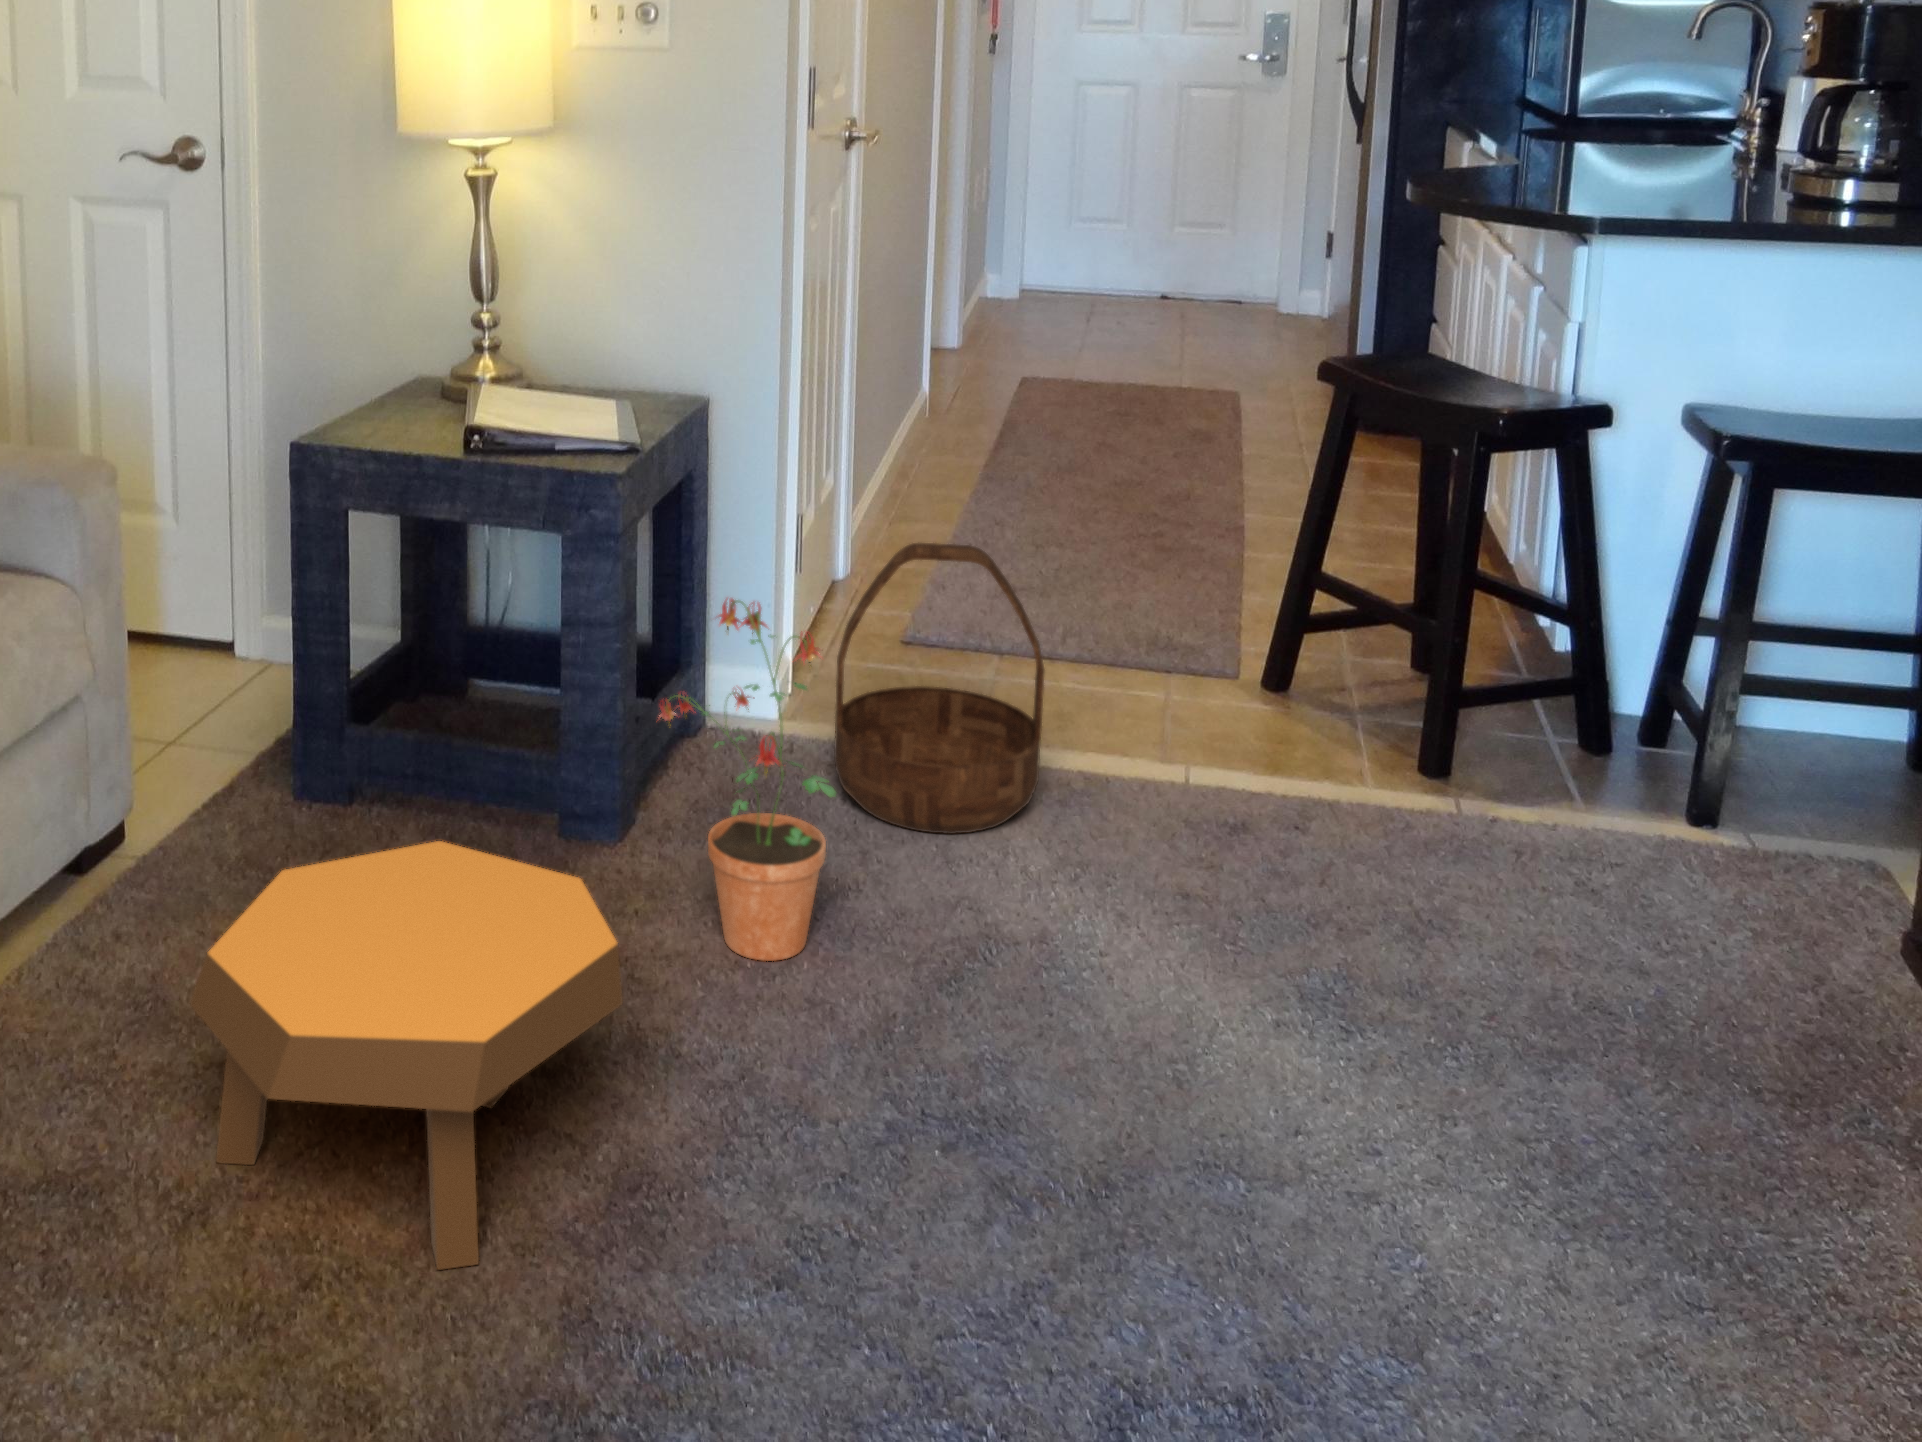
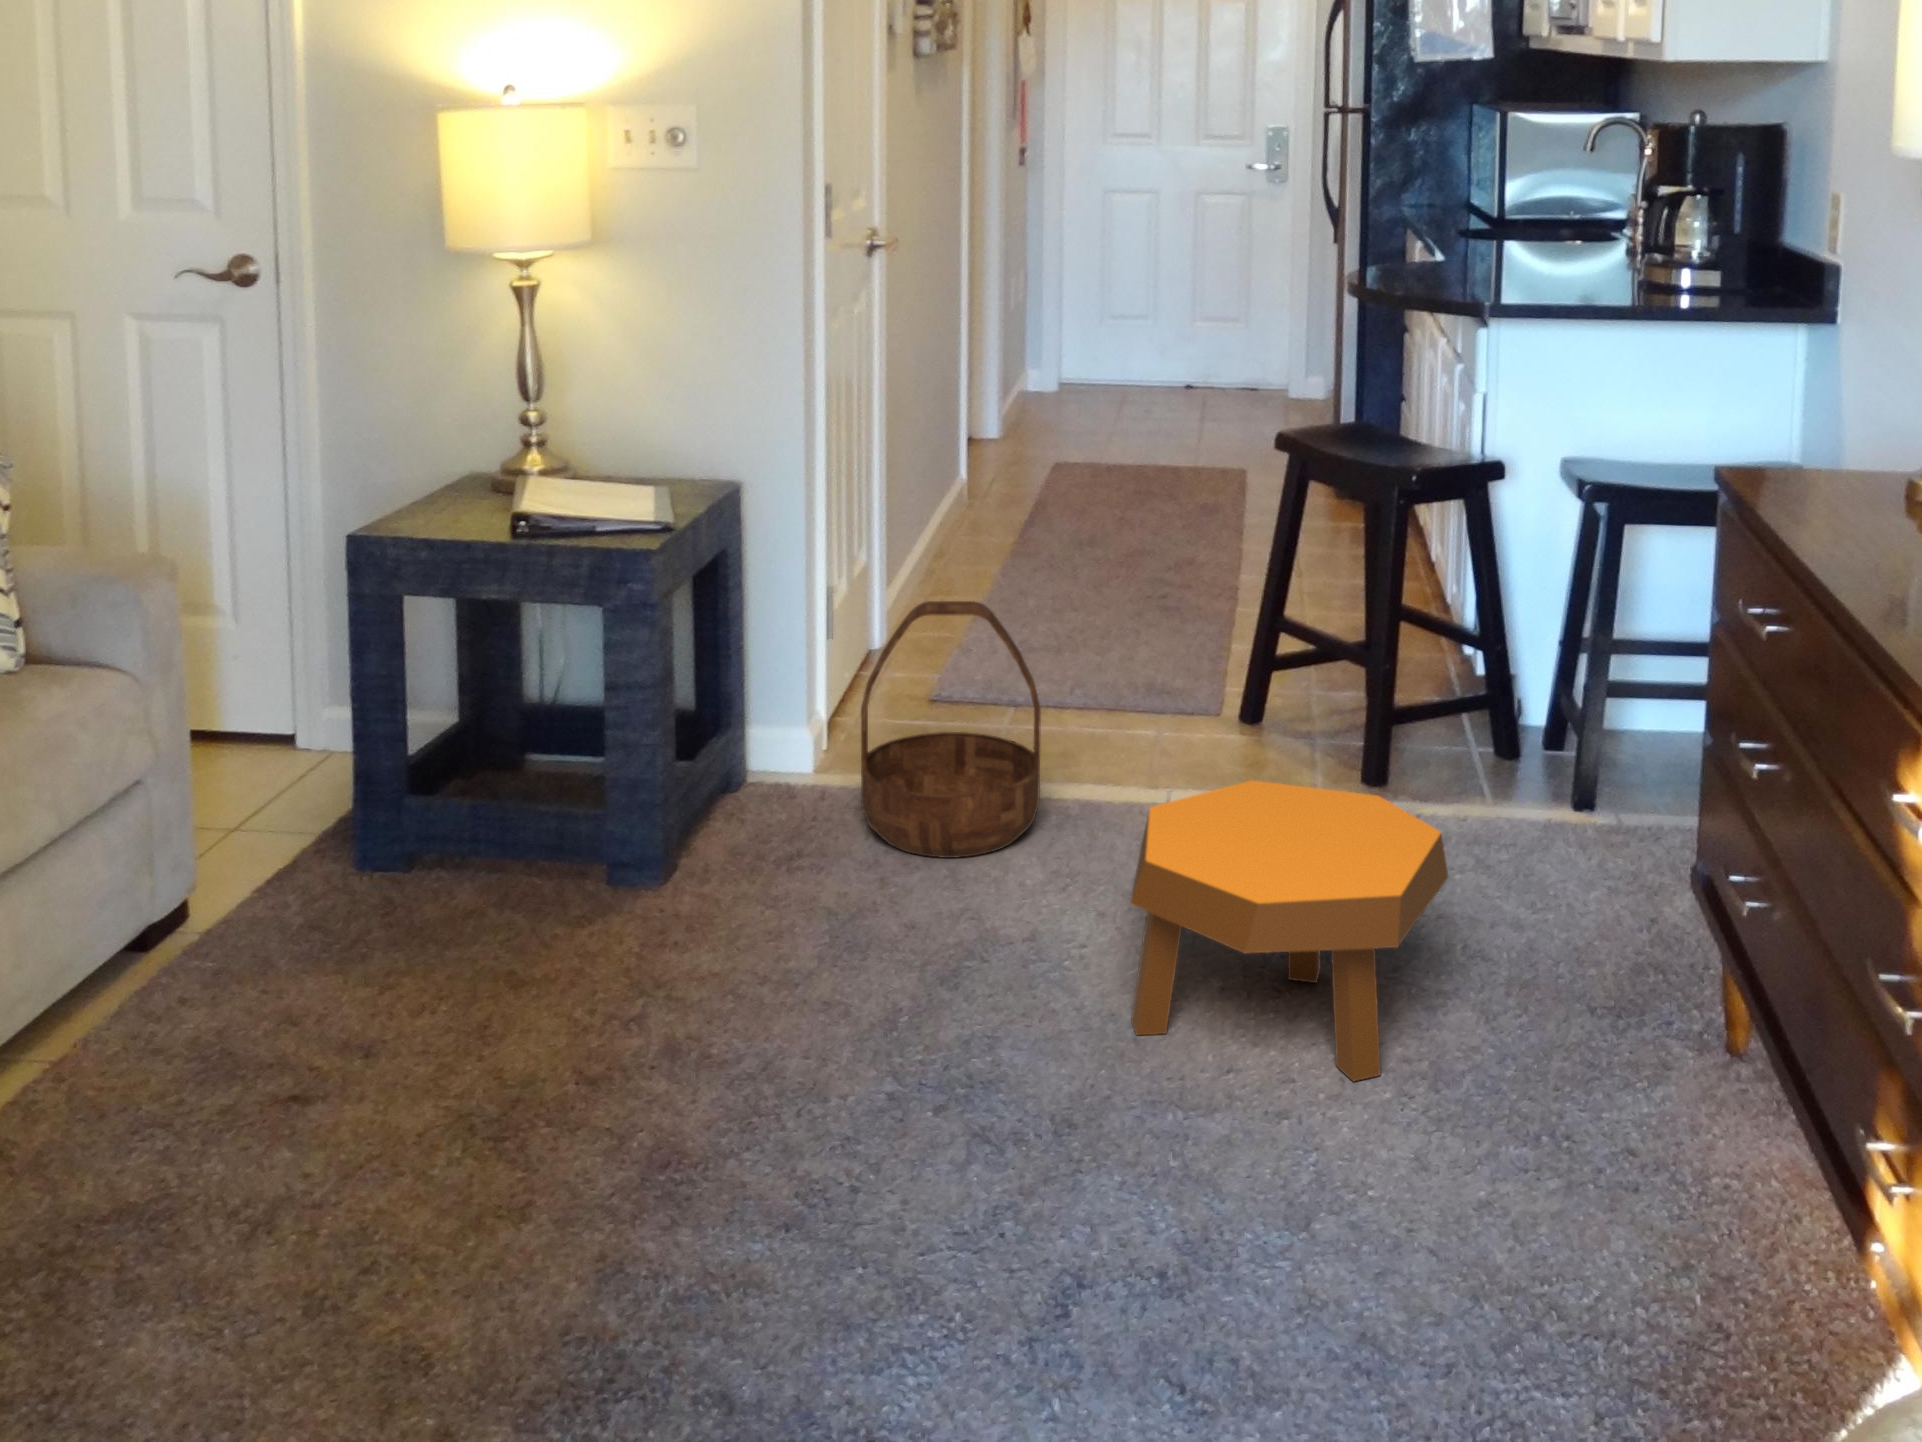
potted plant: present [660,599,836,961] -> none [691,651,858,972]
footstool: present [190,841,623,1270] -> present [1130,781,1449,1081]

